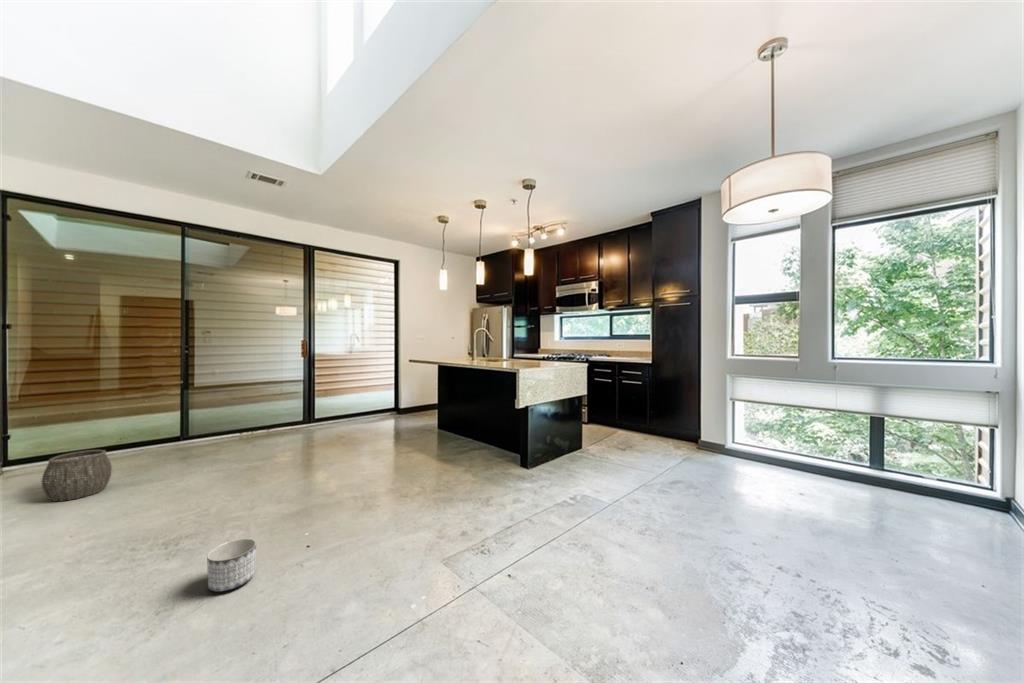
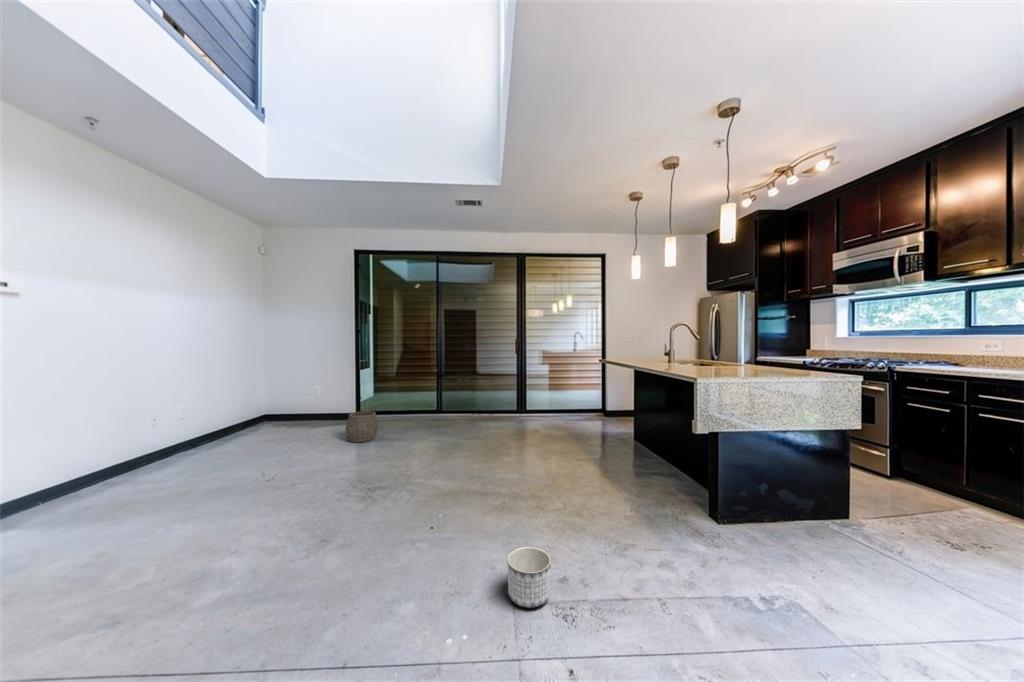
planter: present [207,538,256,592] -> present [508,547,551,608]

